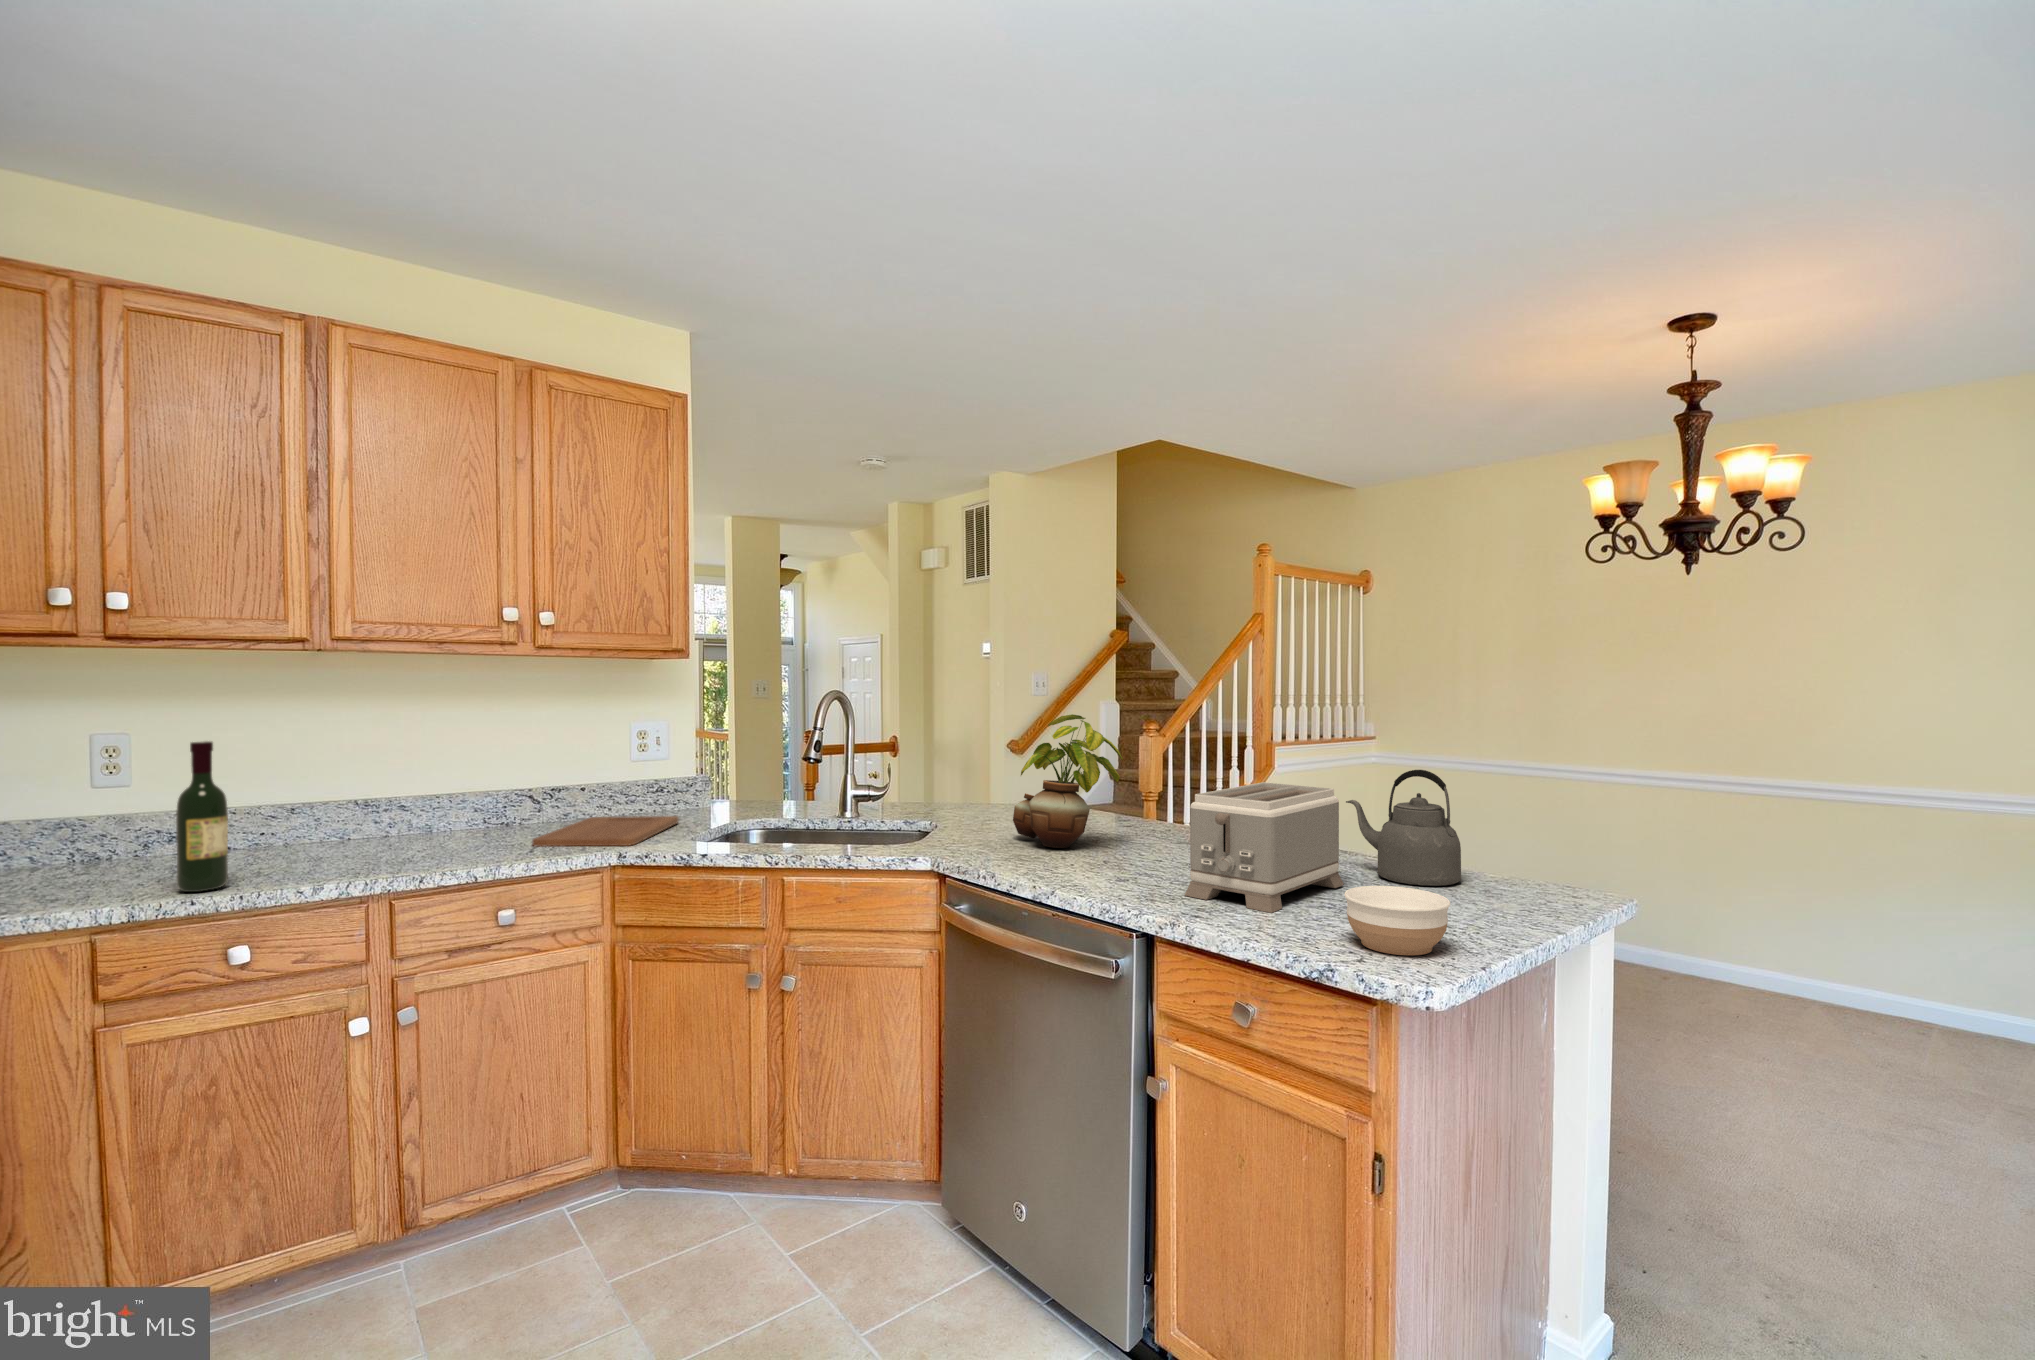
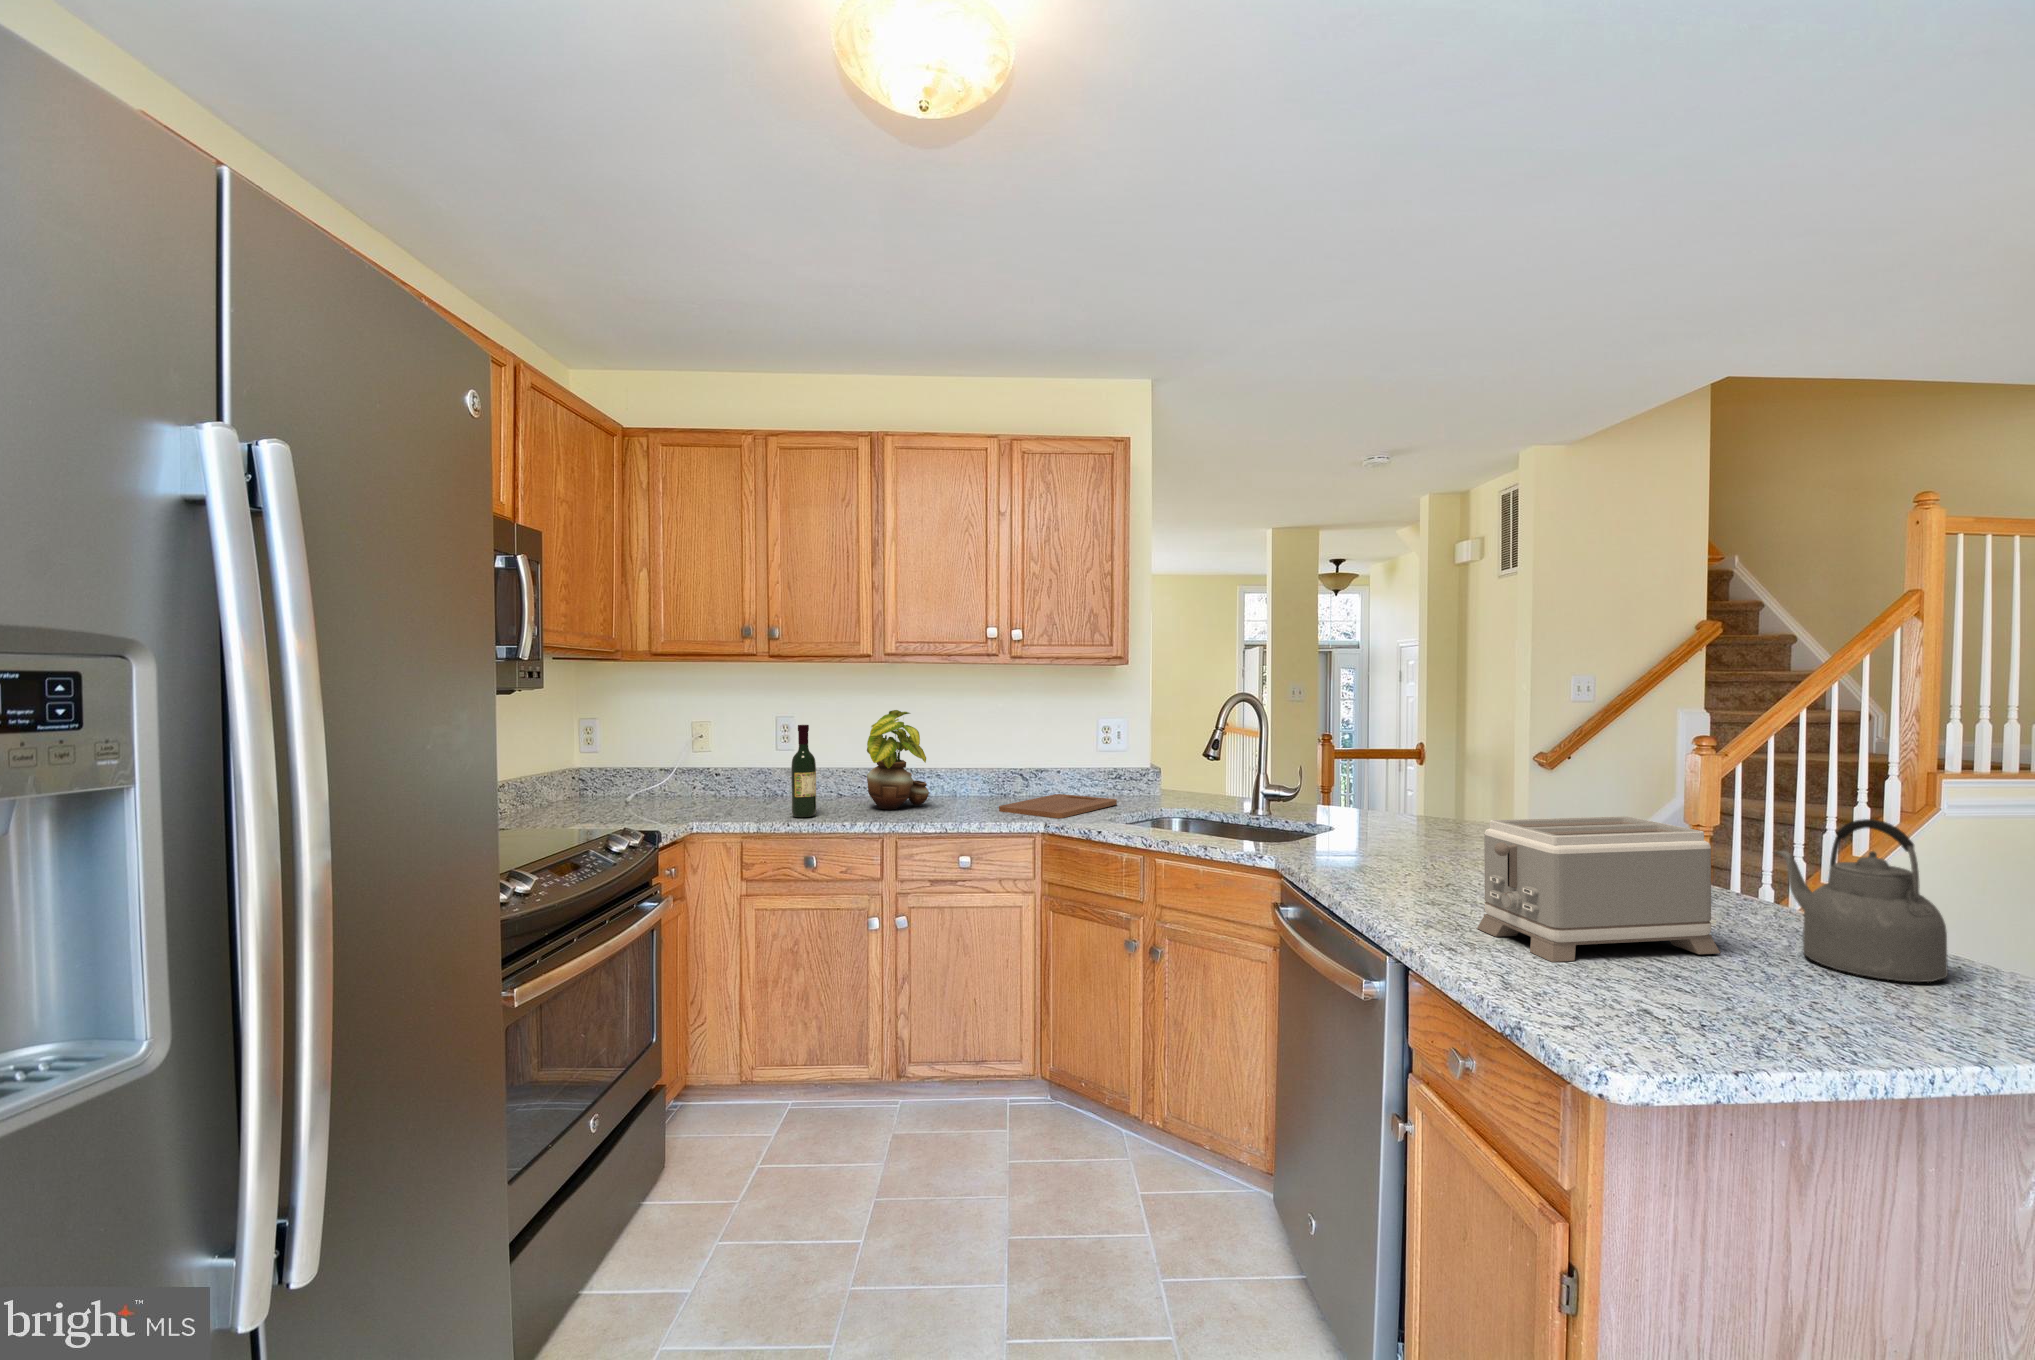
potted plant: present [1013,714,1123,848] -> present [867,710,929,809]
bowl: present [1344,886,1450,955] -> none [1581,946,1726,1038]

